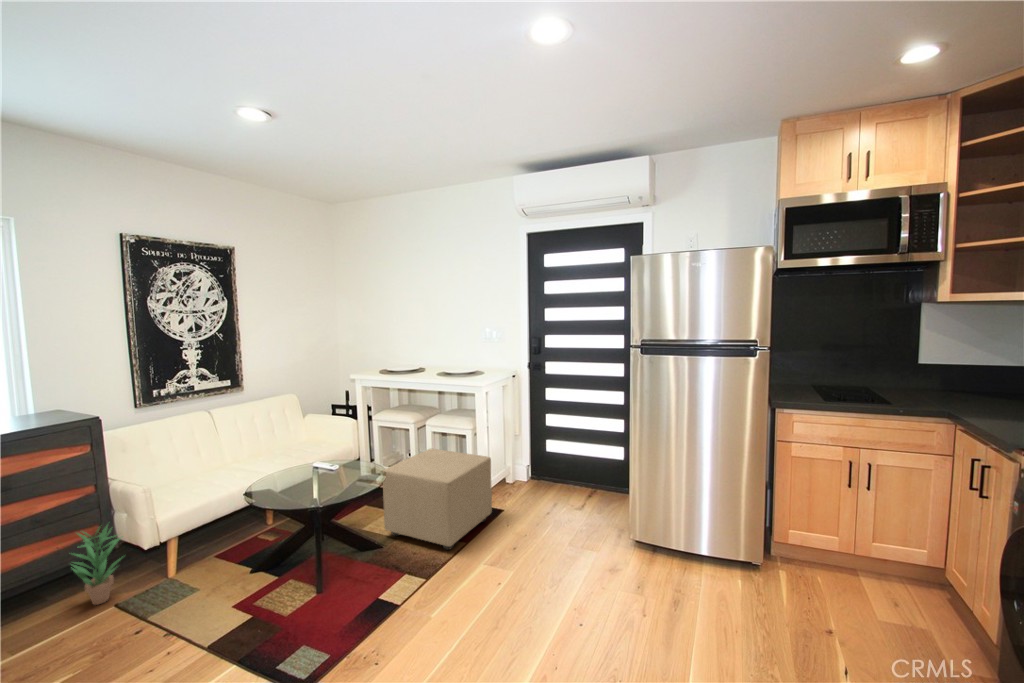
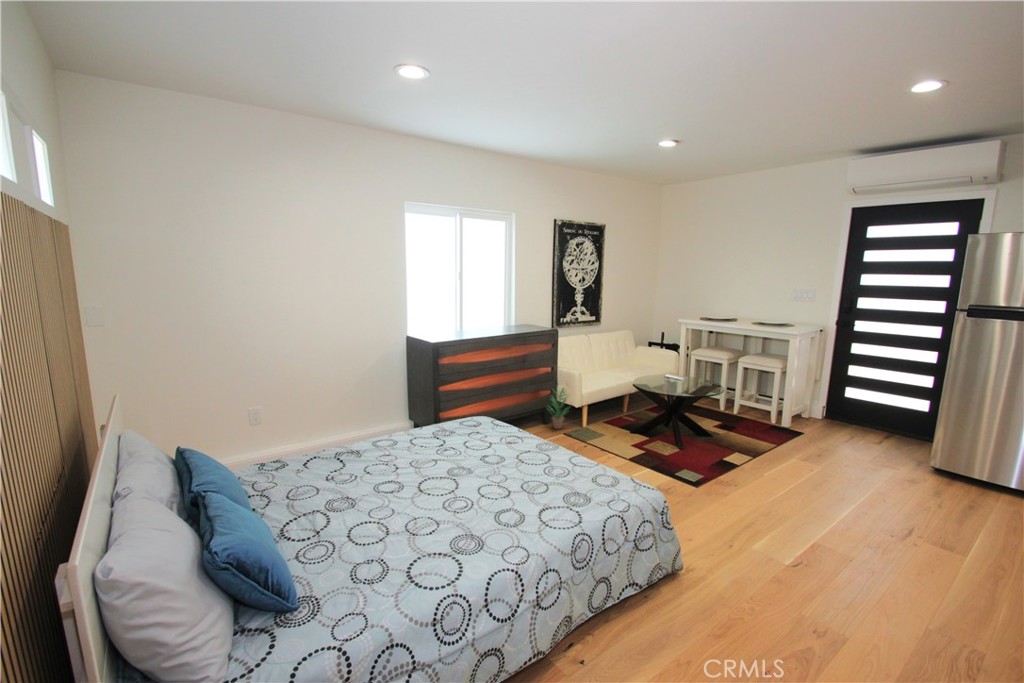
ottoman: present [383,448,492,550] -> none [712,378,800,446]

